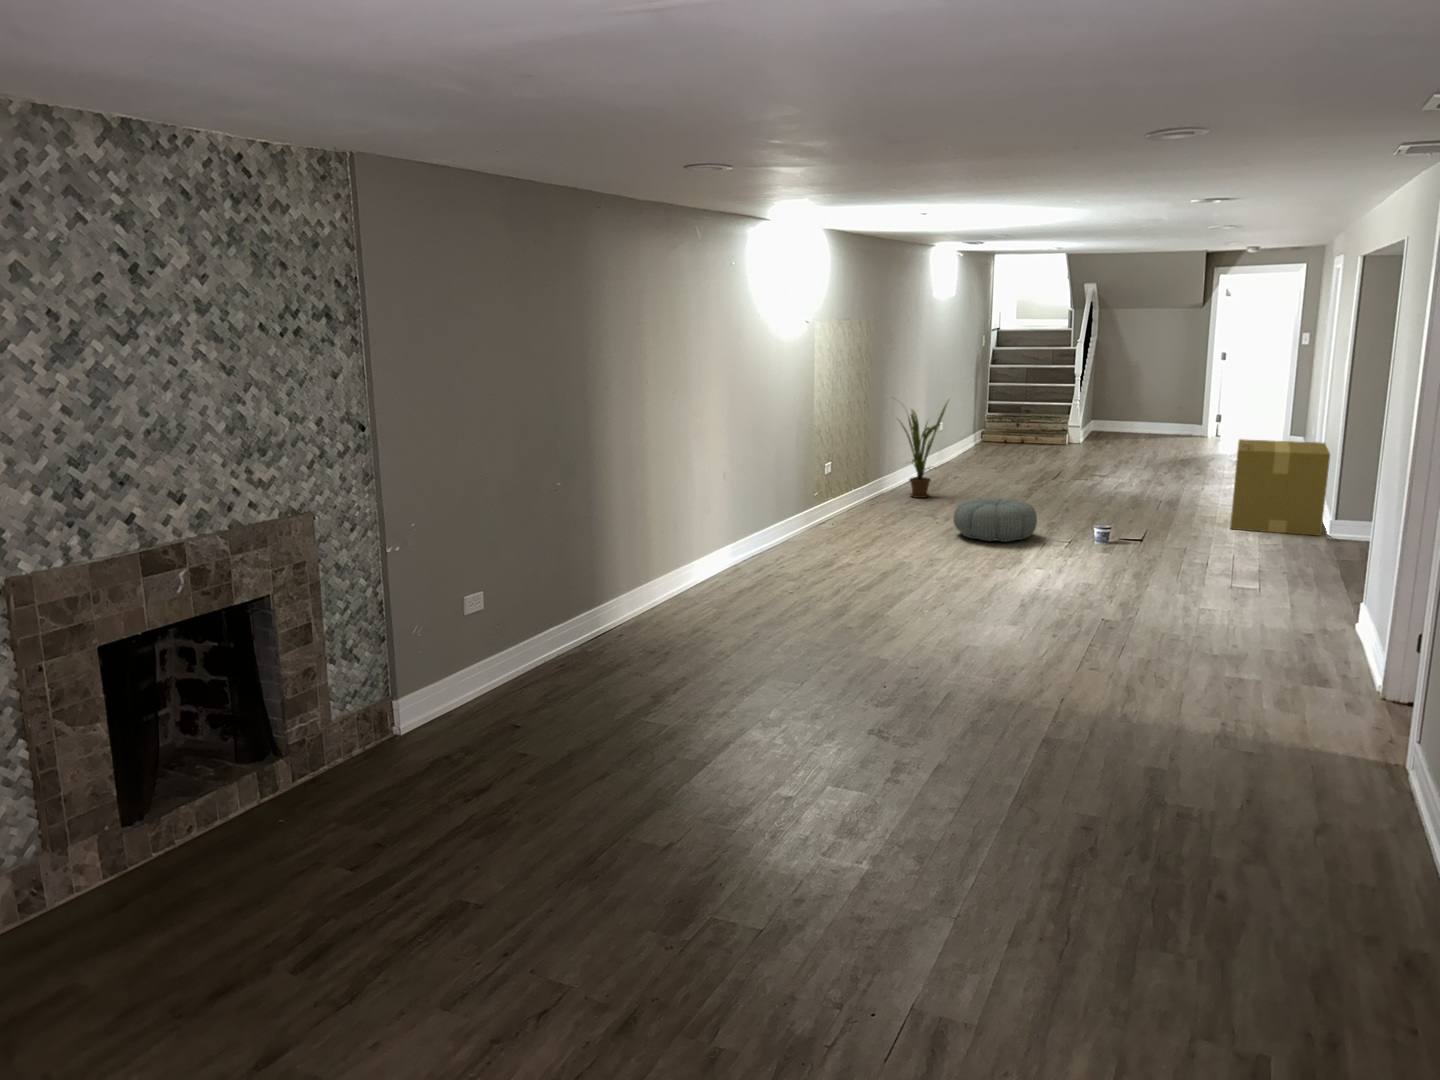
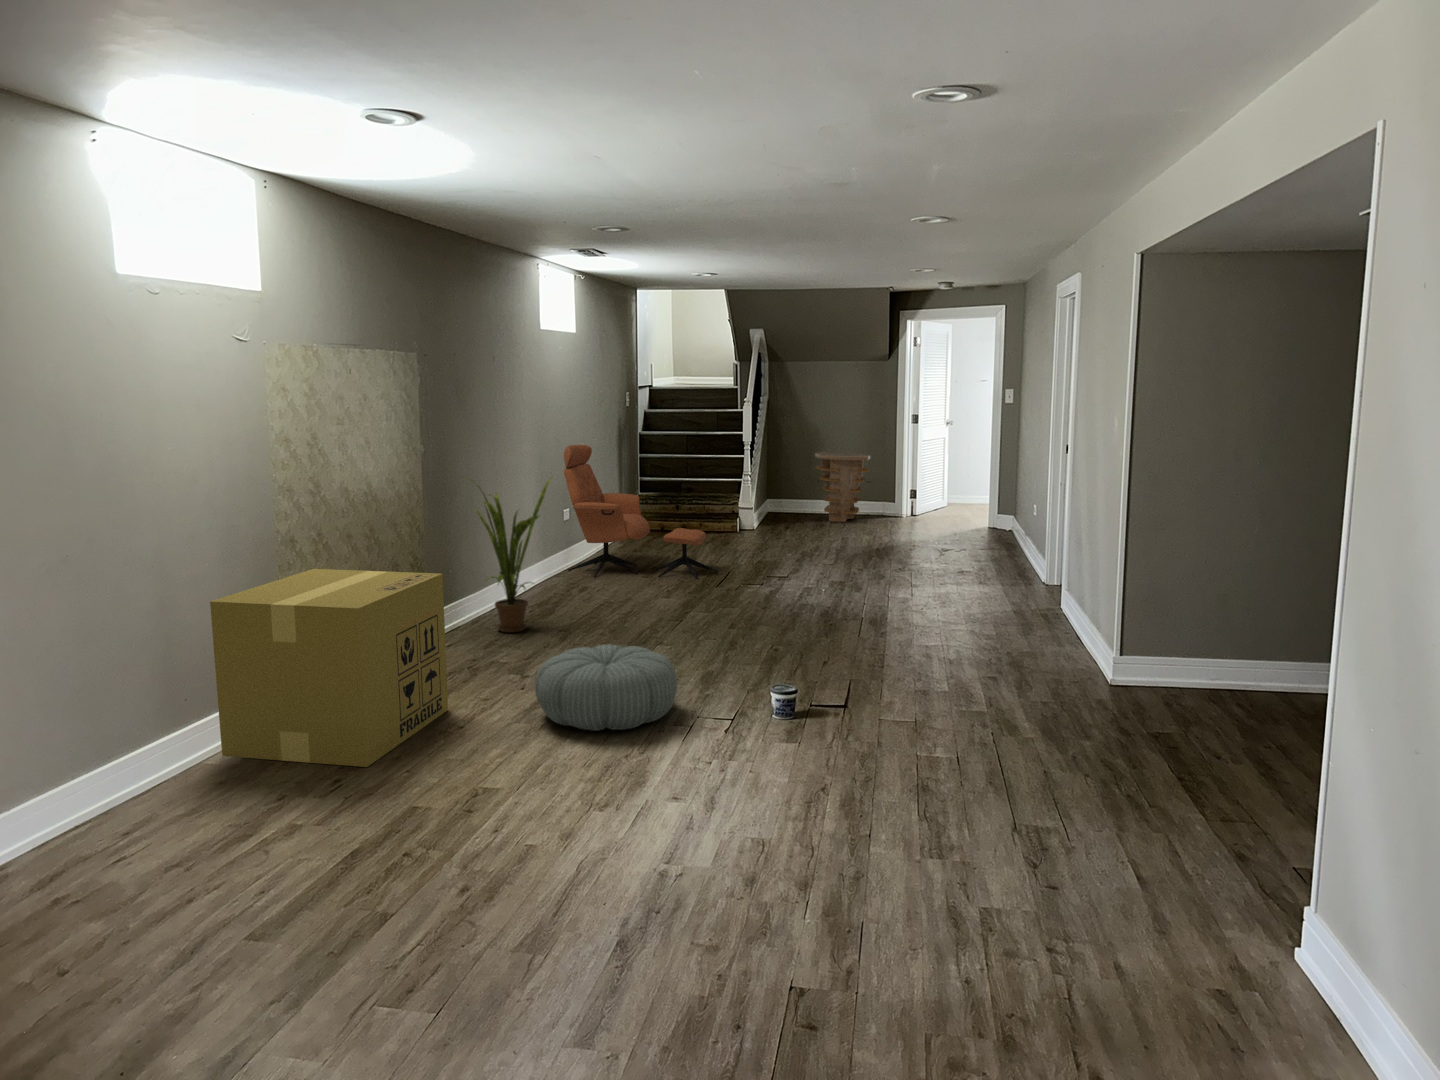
armchair: none [943,377,1053,474] -> present [564,445,718,579]
side table: none [1134,383,1182,440] -> present [815,452,870,522]
cardboard box: present [1230,439,1330,536] -> present [210,569,448,767]

